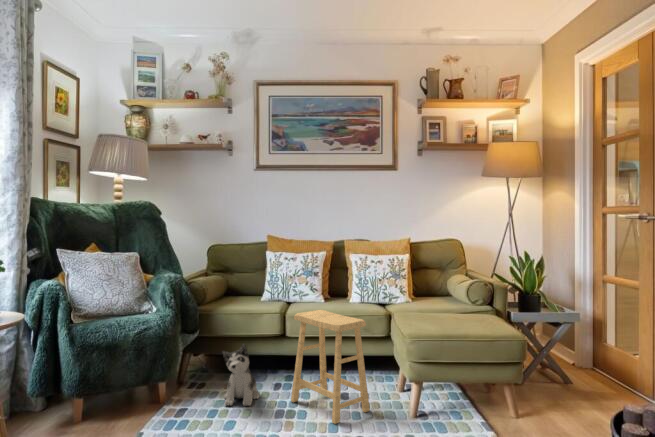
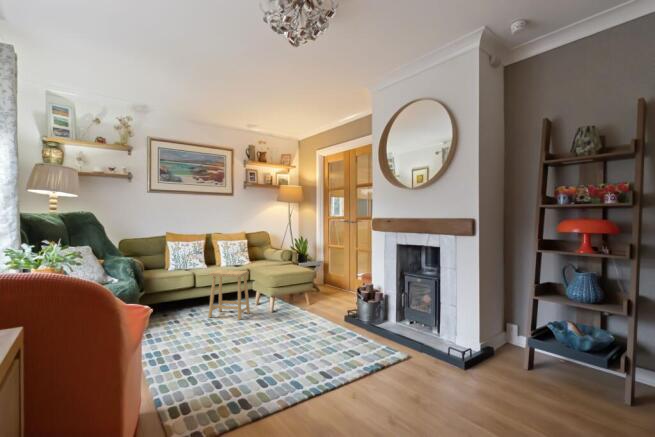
plush toy: present [222,344,259,406] -> none [168,292,189,326]

